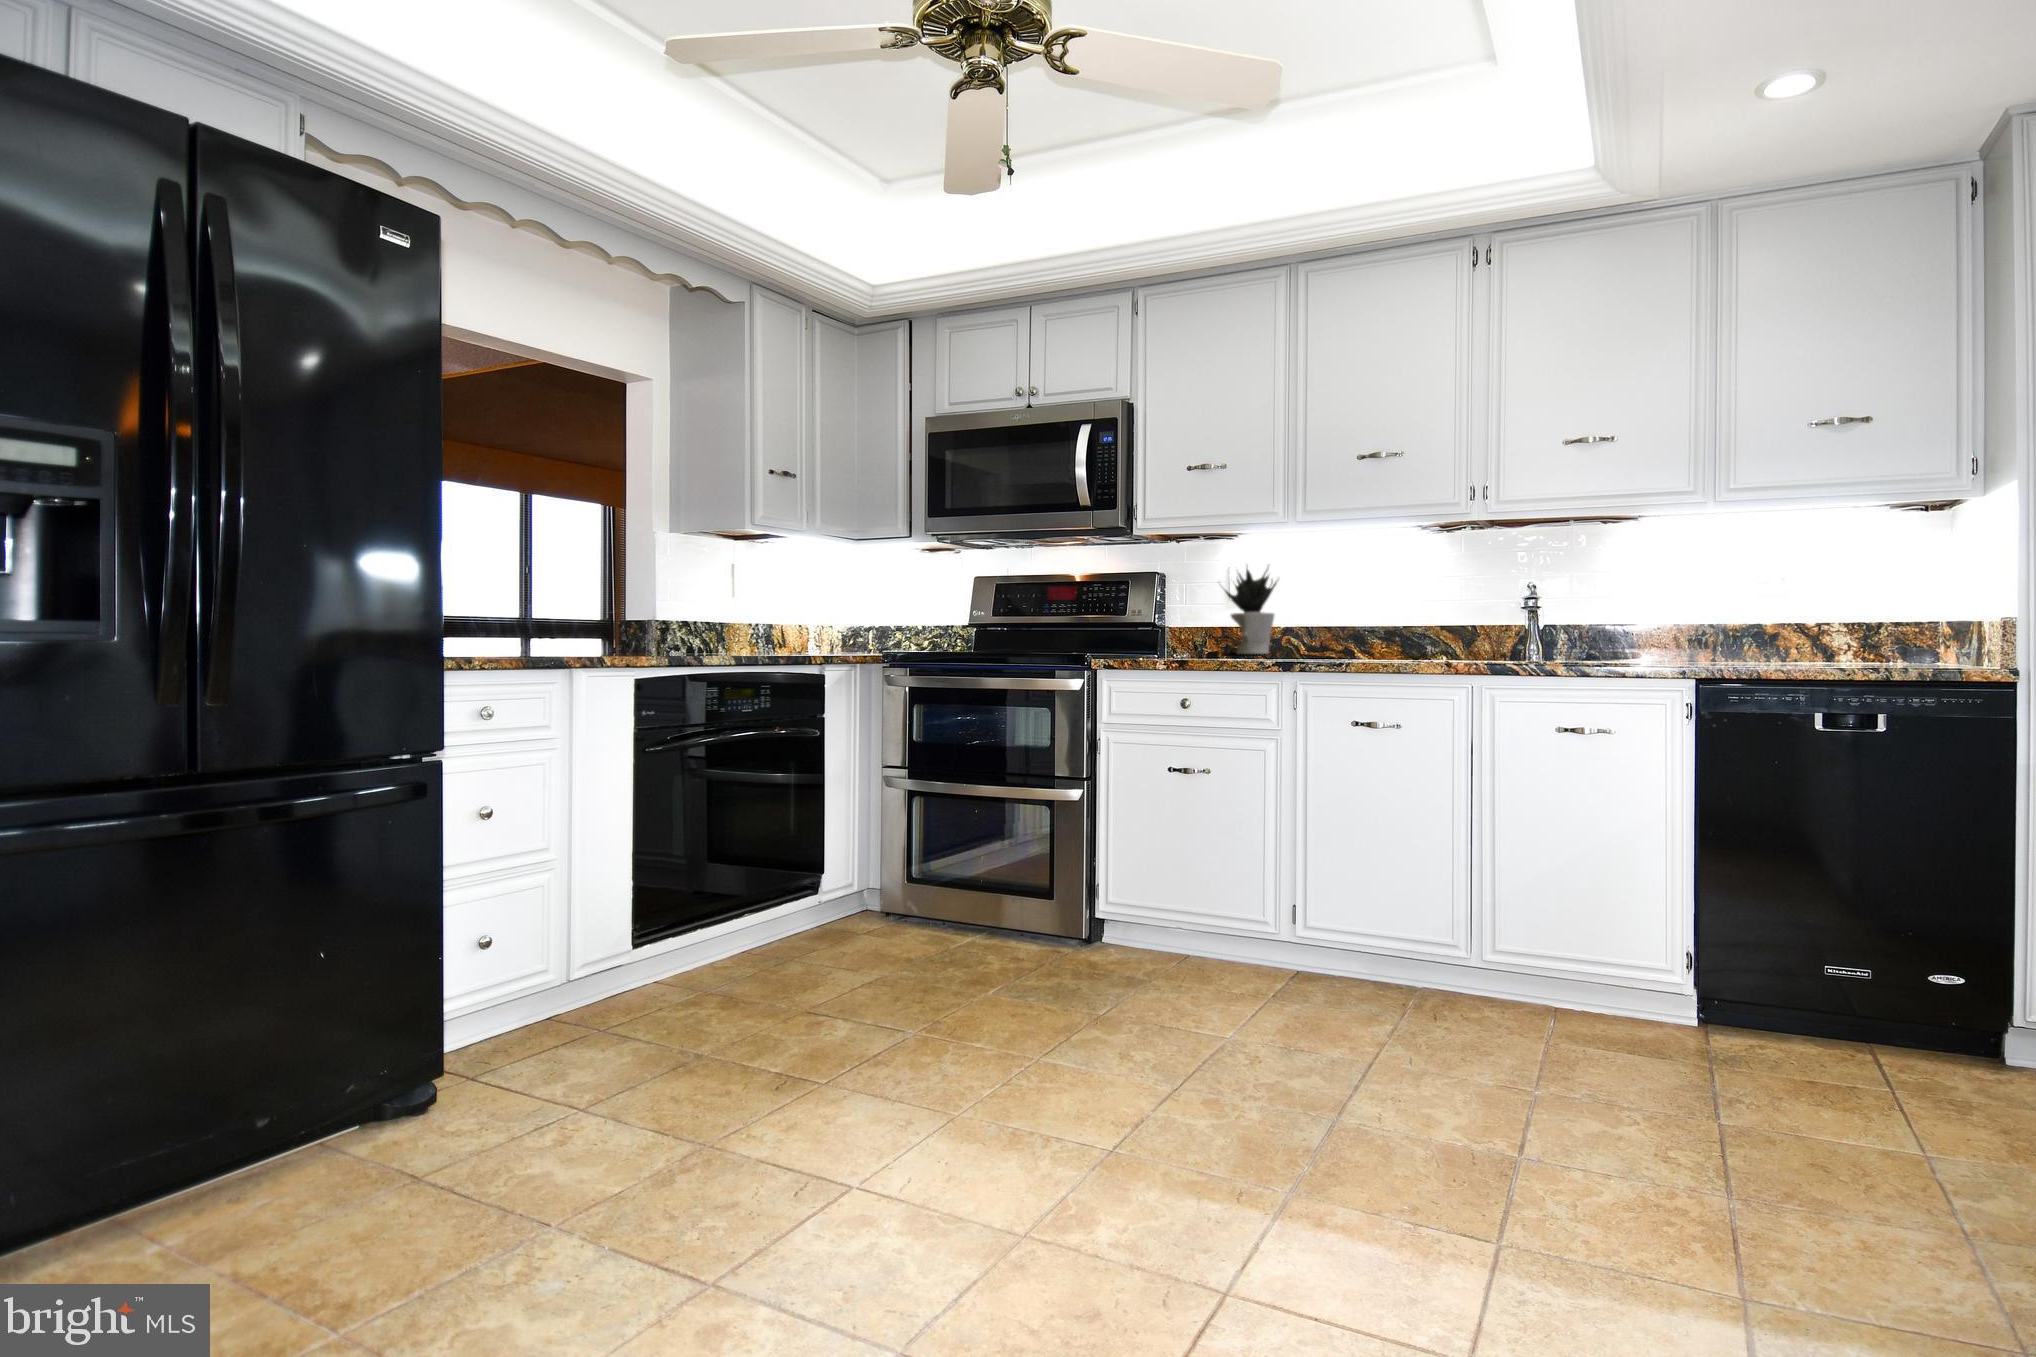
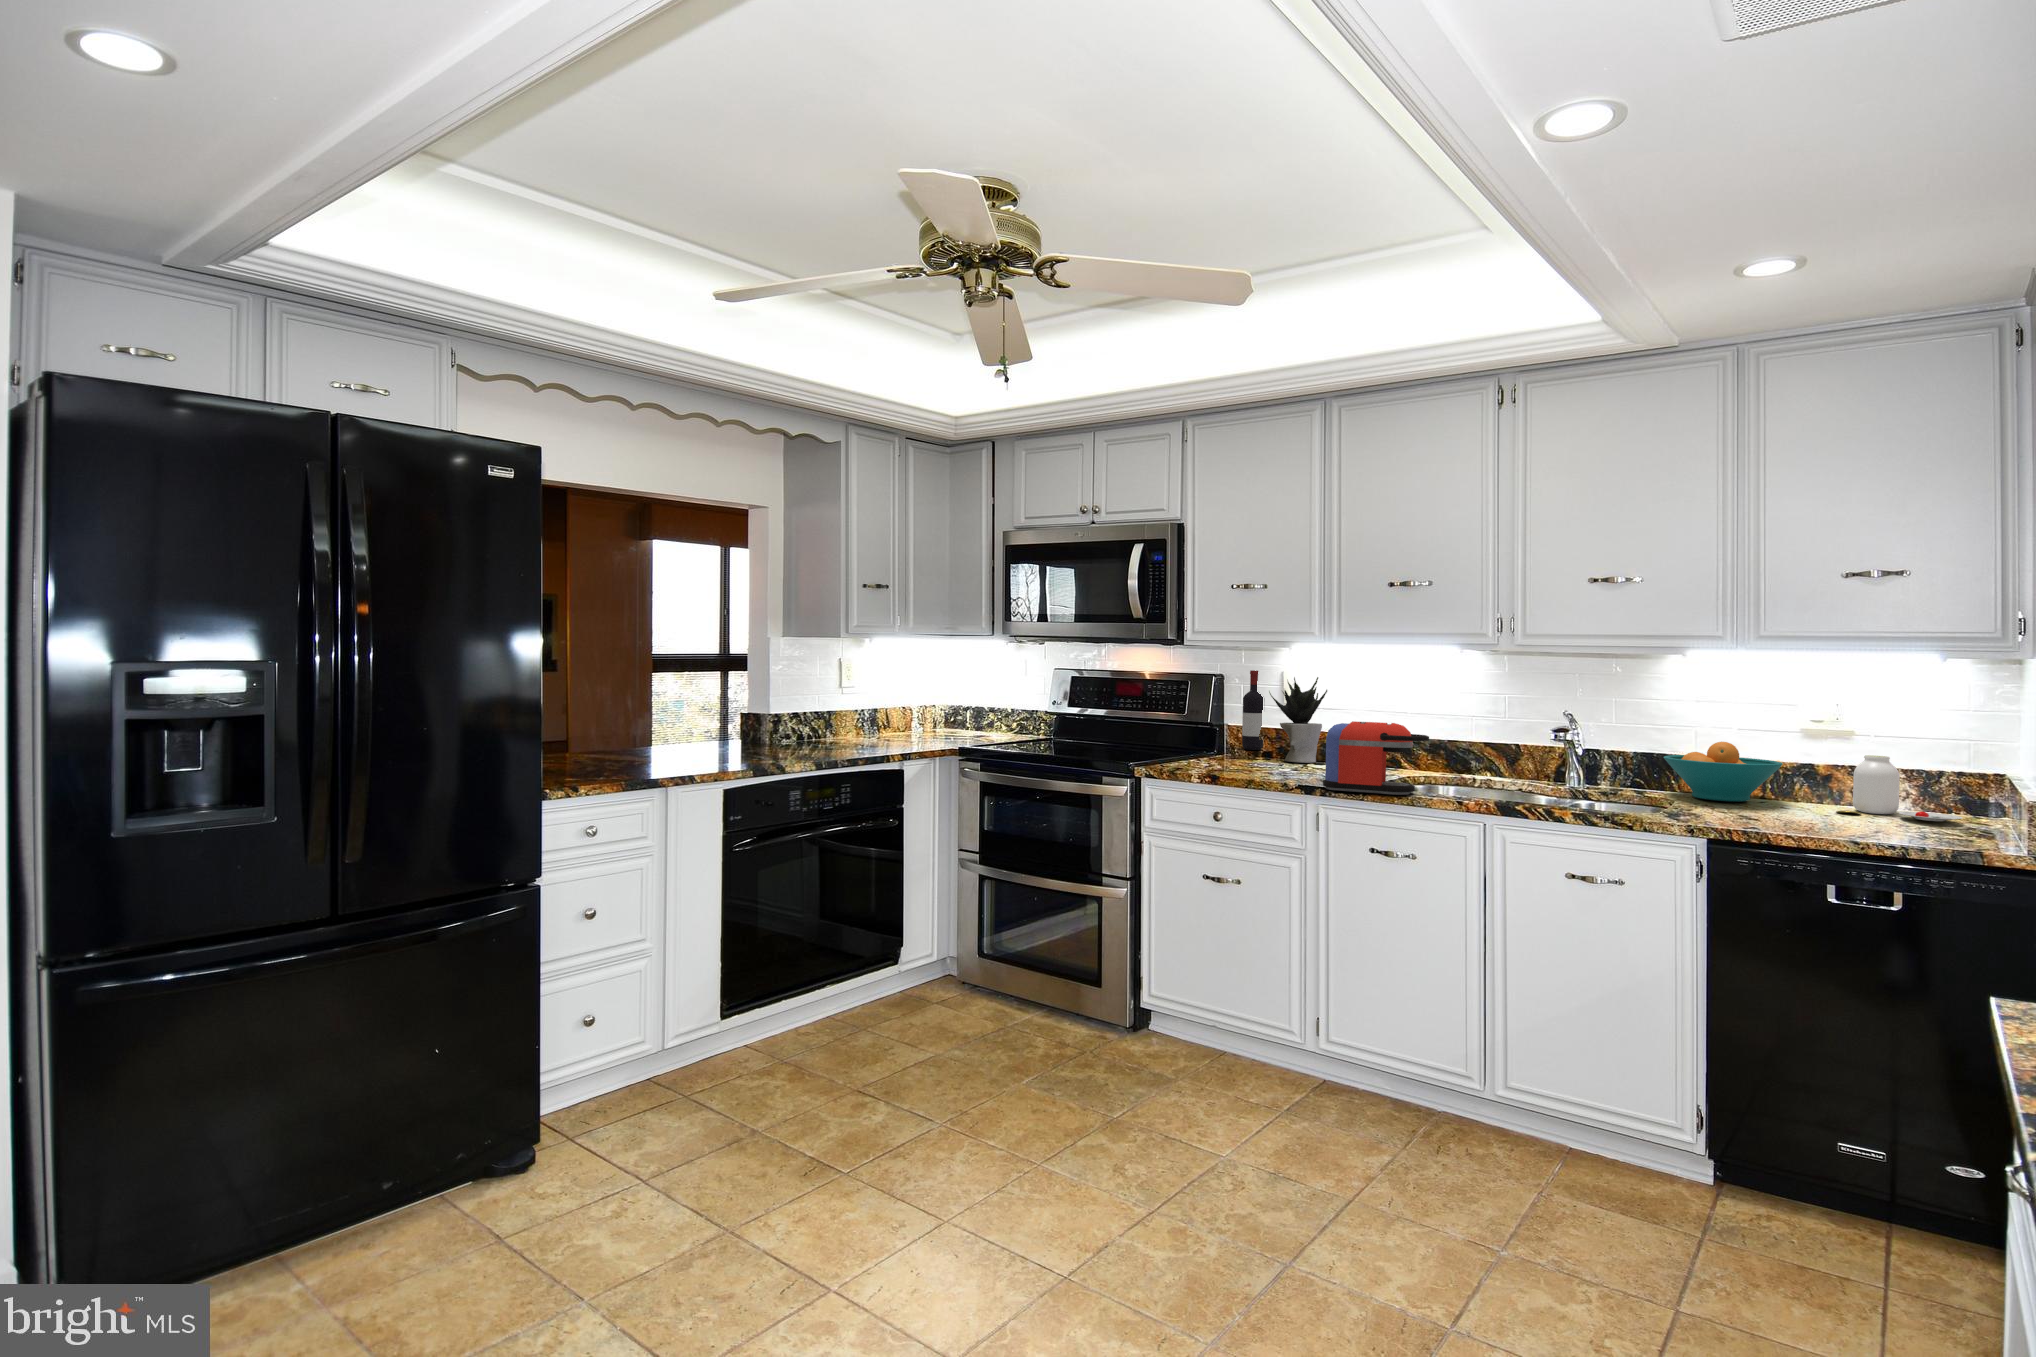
wine bottle: none [1184,565,1206,649] -> present [1242,670,1264,750]
coffee maker: none [1295,593,1405,666] -> present [1323,721,1429,795]
fruit bowl: none [1627,601,1742,658] -> present [1664,742,1783,802]
jar: none [1794,606,1911,662] -> present [1836,755,1962,821]

